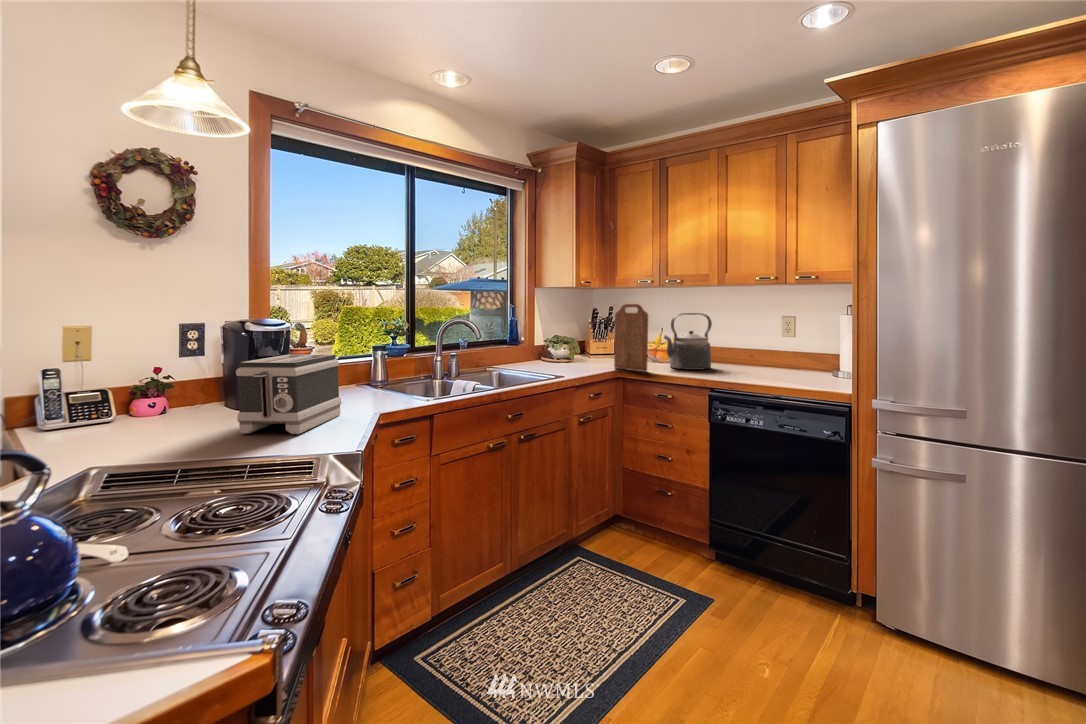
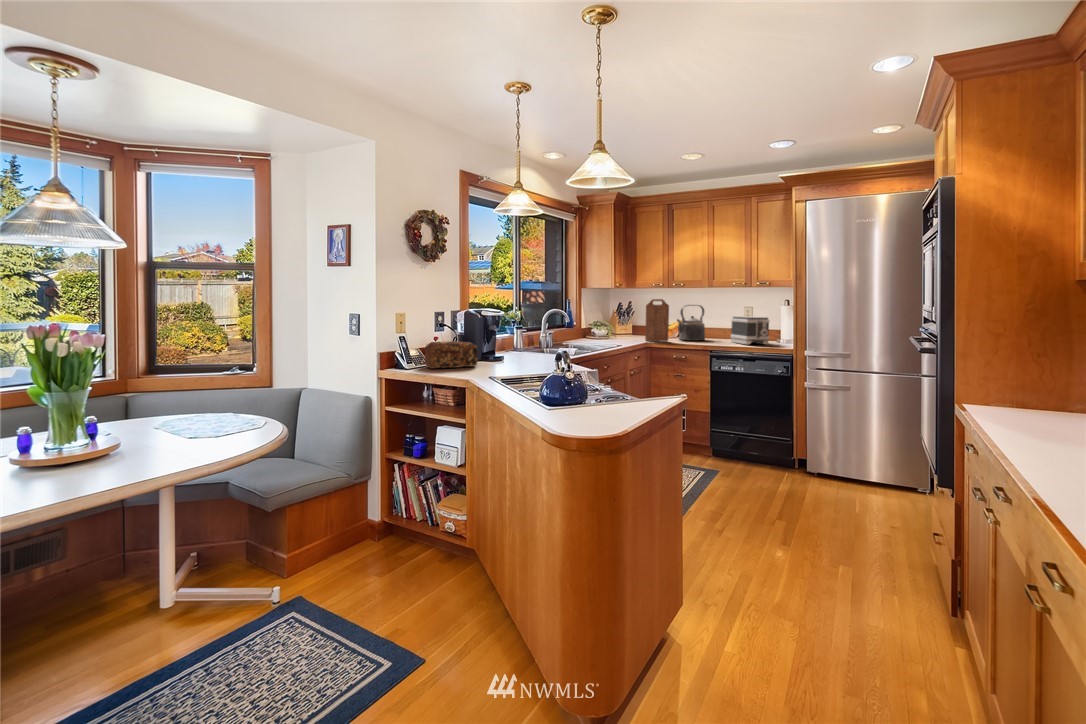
toaster: present [236,354,341,434] -> present [731,316,769,345]
bread loaf: none [78,382,204,437] -> present [425,341,478,369]

